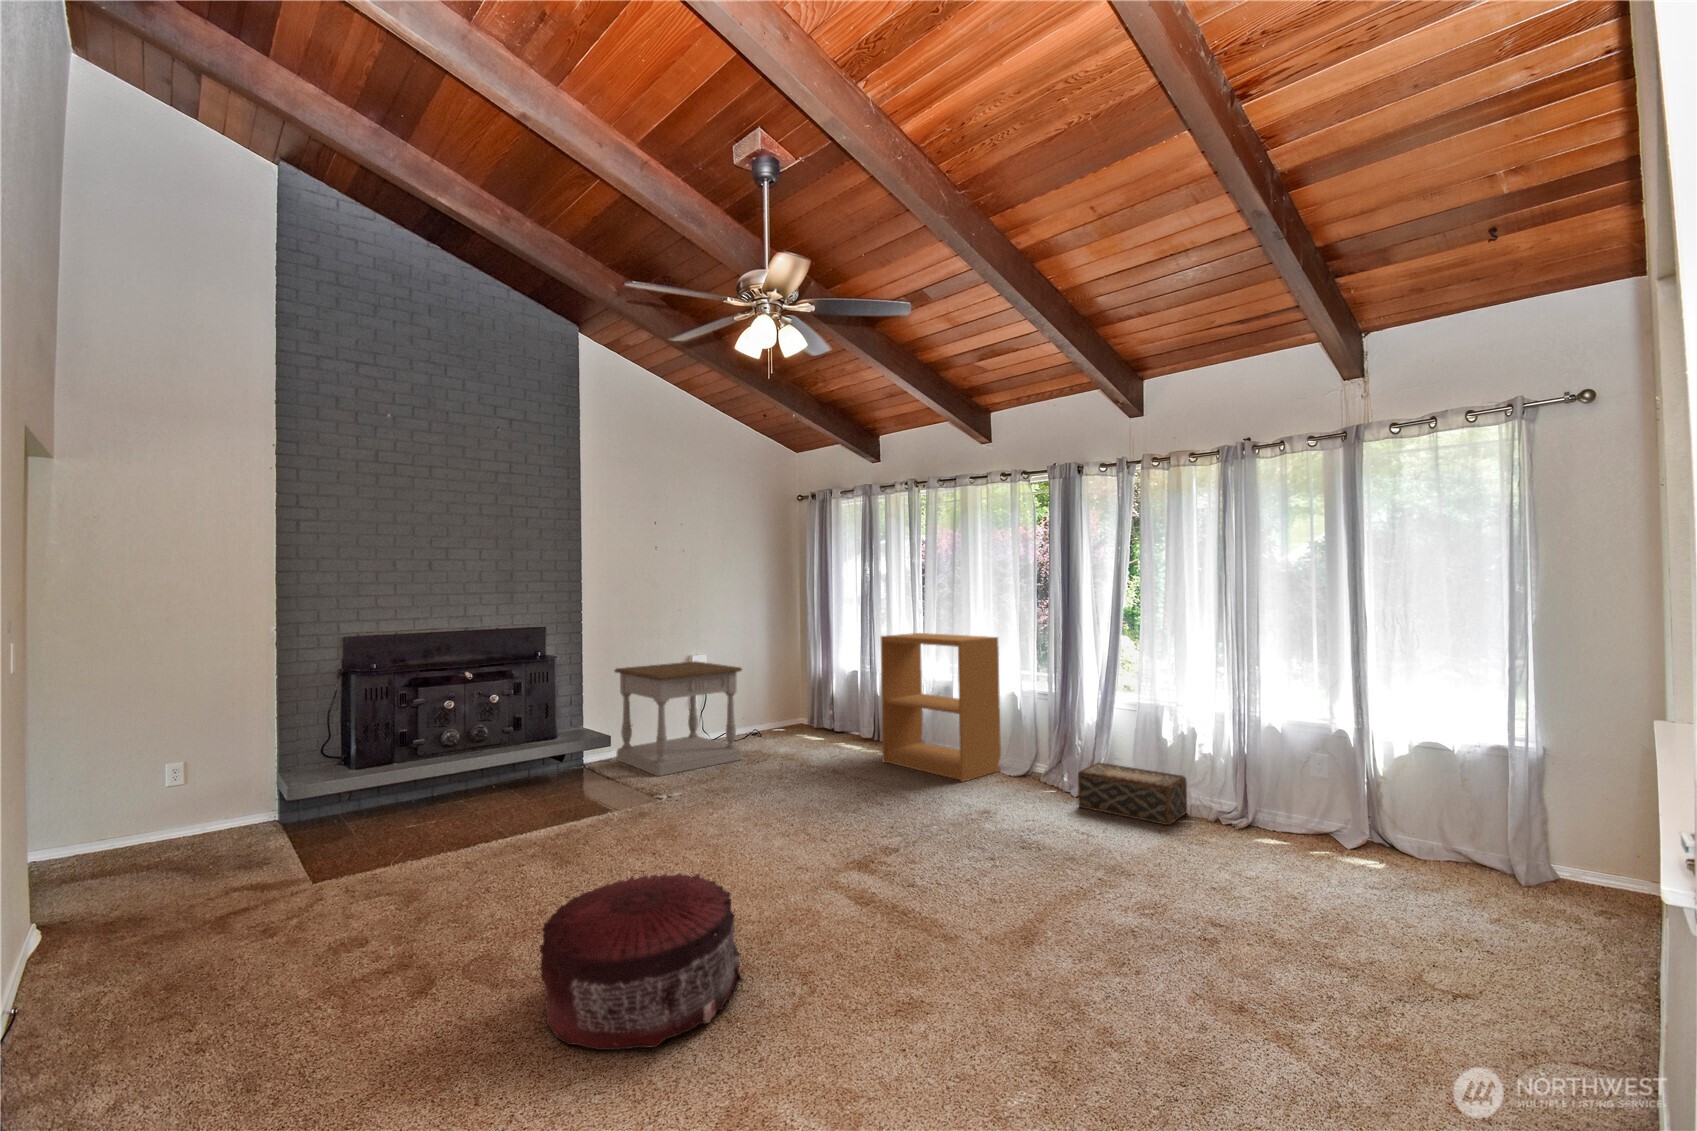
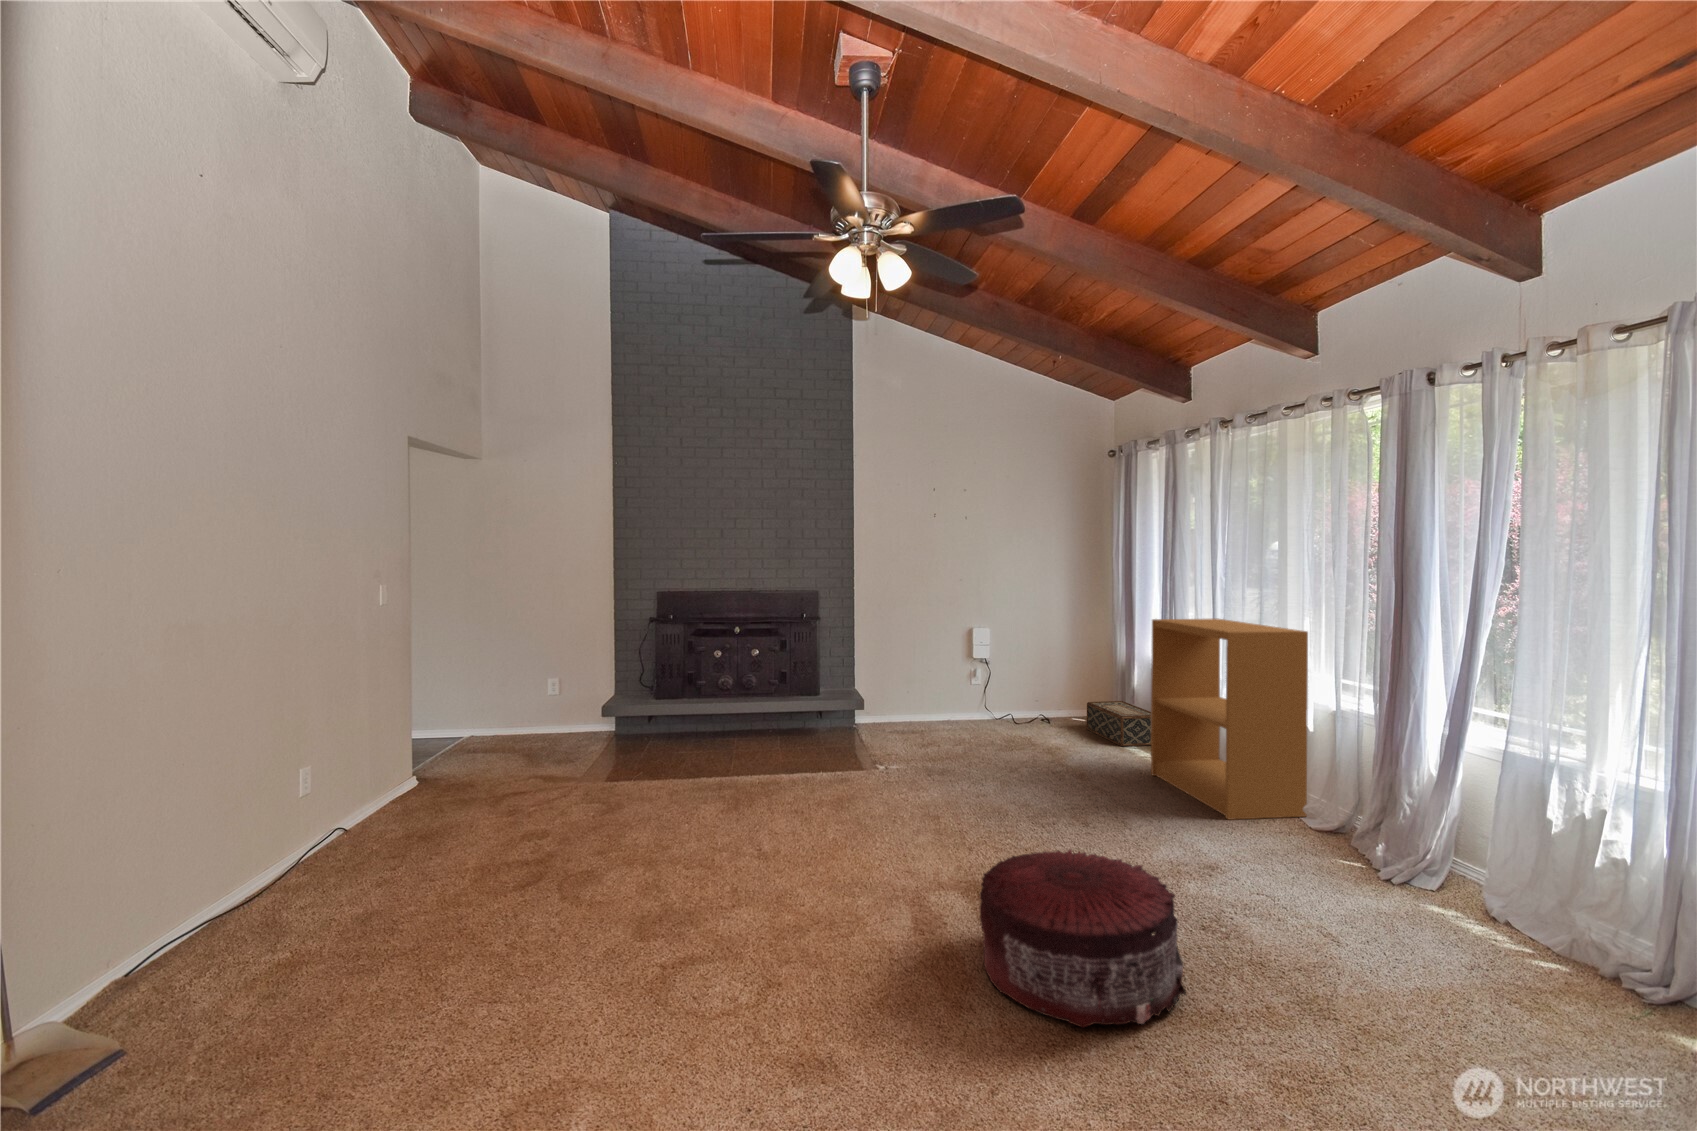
side table: present [615,661,742,776] -> none [884,633,1000,746]
woven basket: present [1078,762,1188,825] -> present [1087,701,1151,746]
pouf: present [540,873,743,1050] -> present [980,850,1186,1027]

